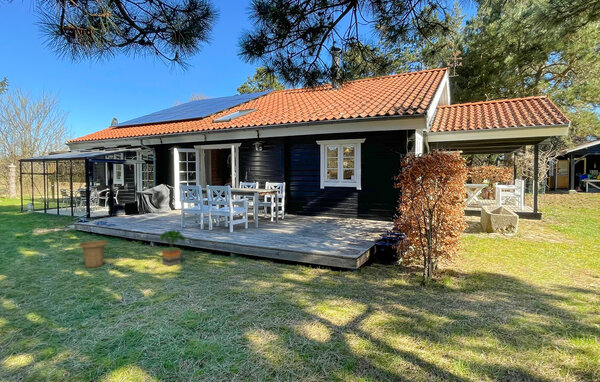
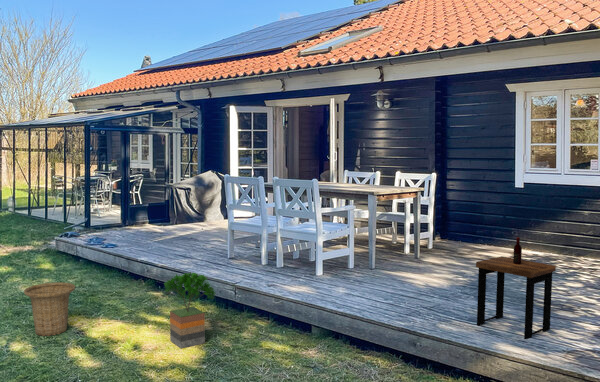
side table: none [302,207,333,247] -> present [476,237,556,339]

